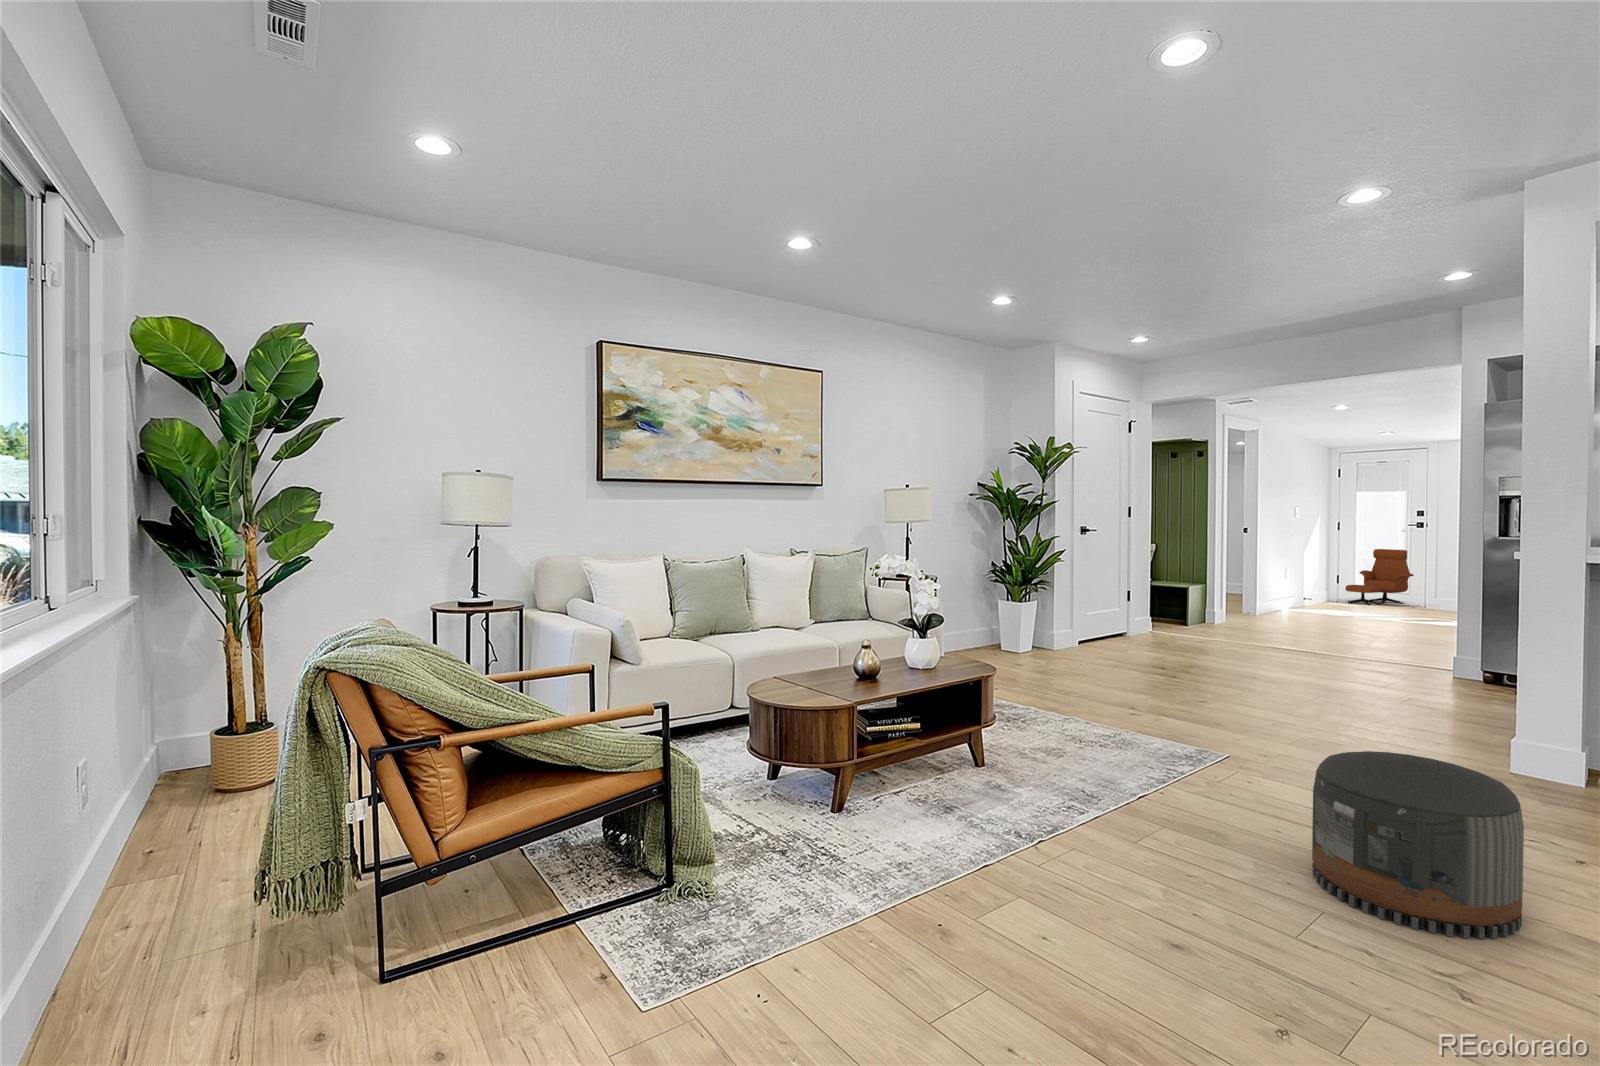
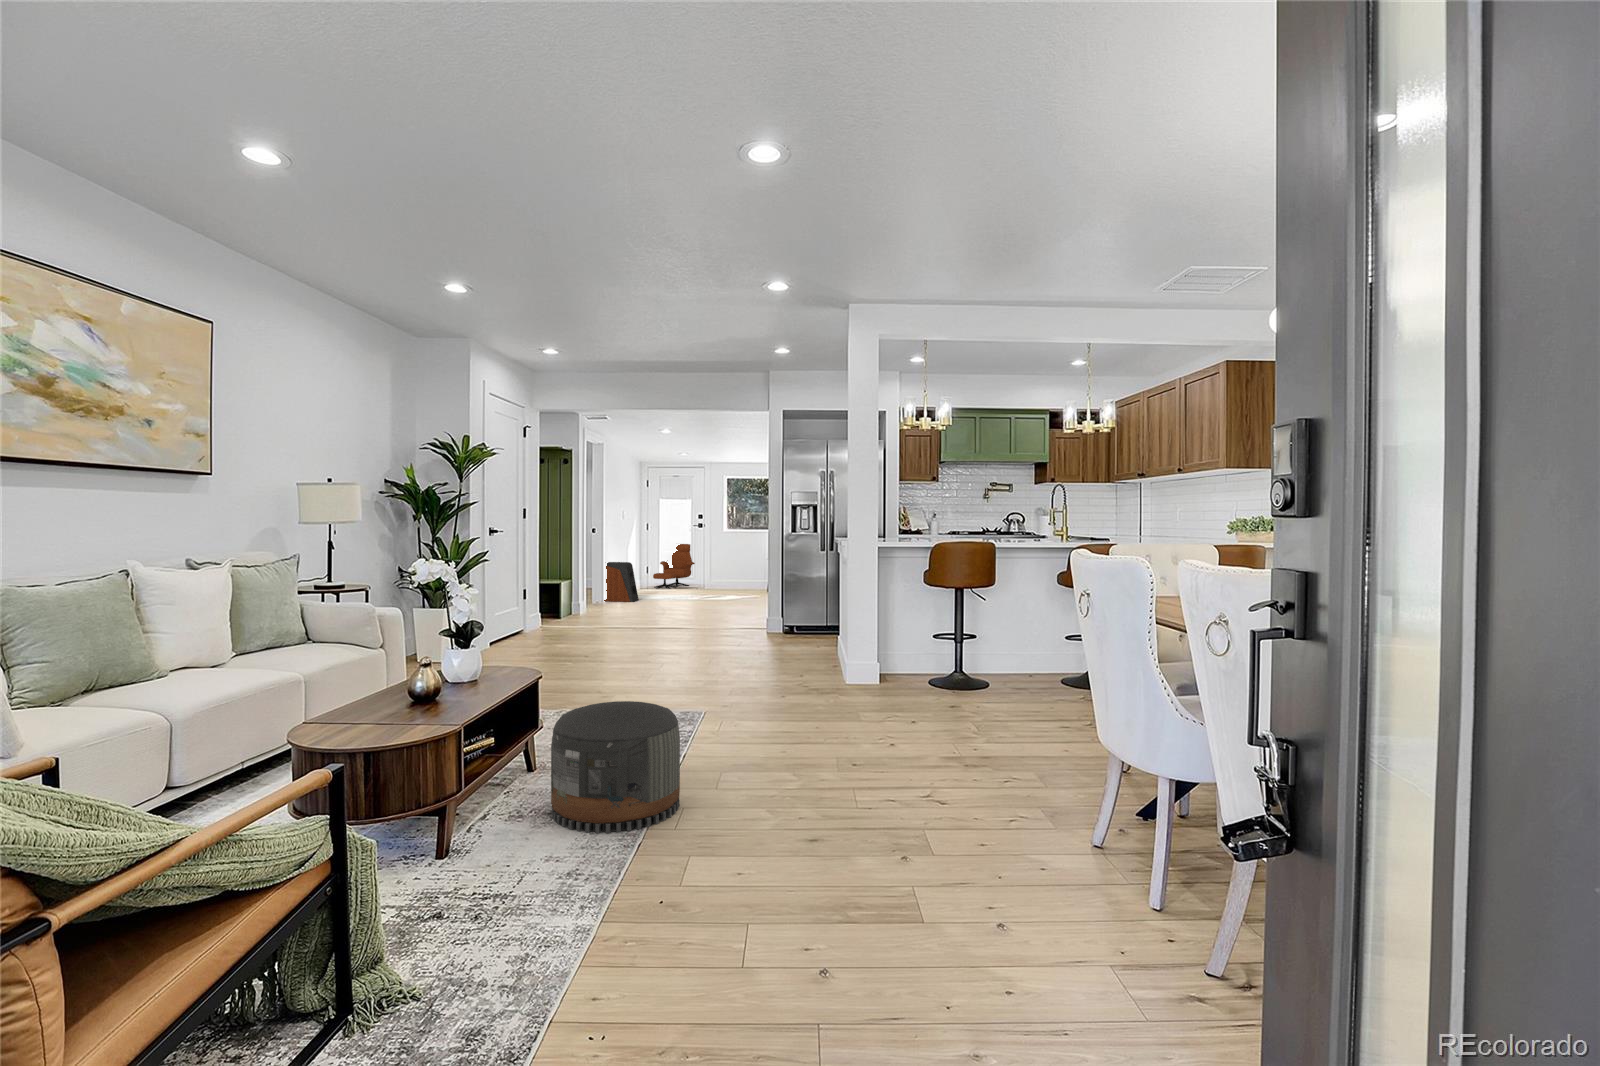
speaker: none [1258,568,1306,616] -> present [604,562,639,602]
pouf: present [1312,751,1524,939] -> present [551,701,680,833]

